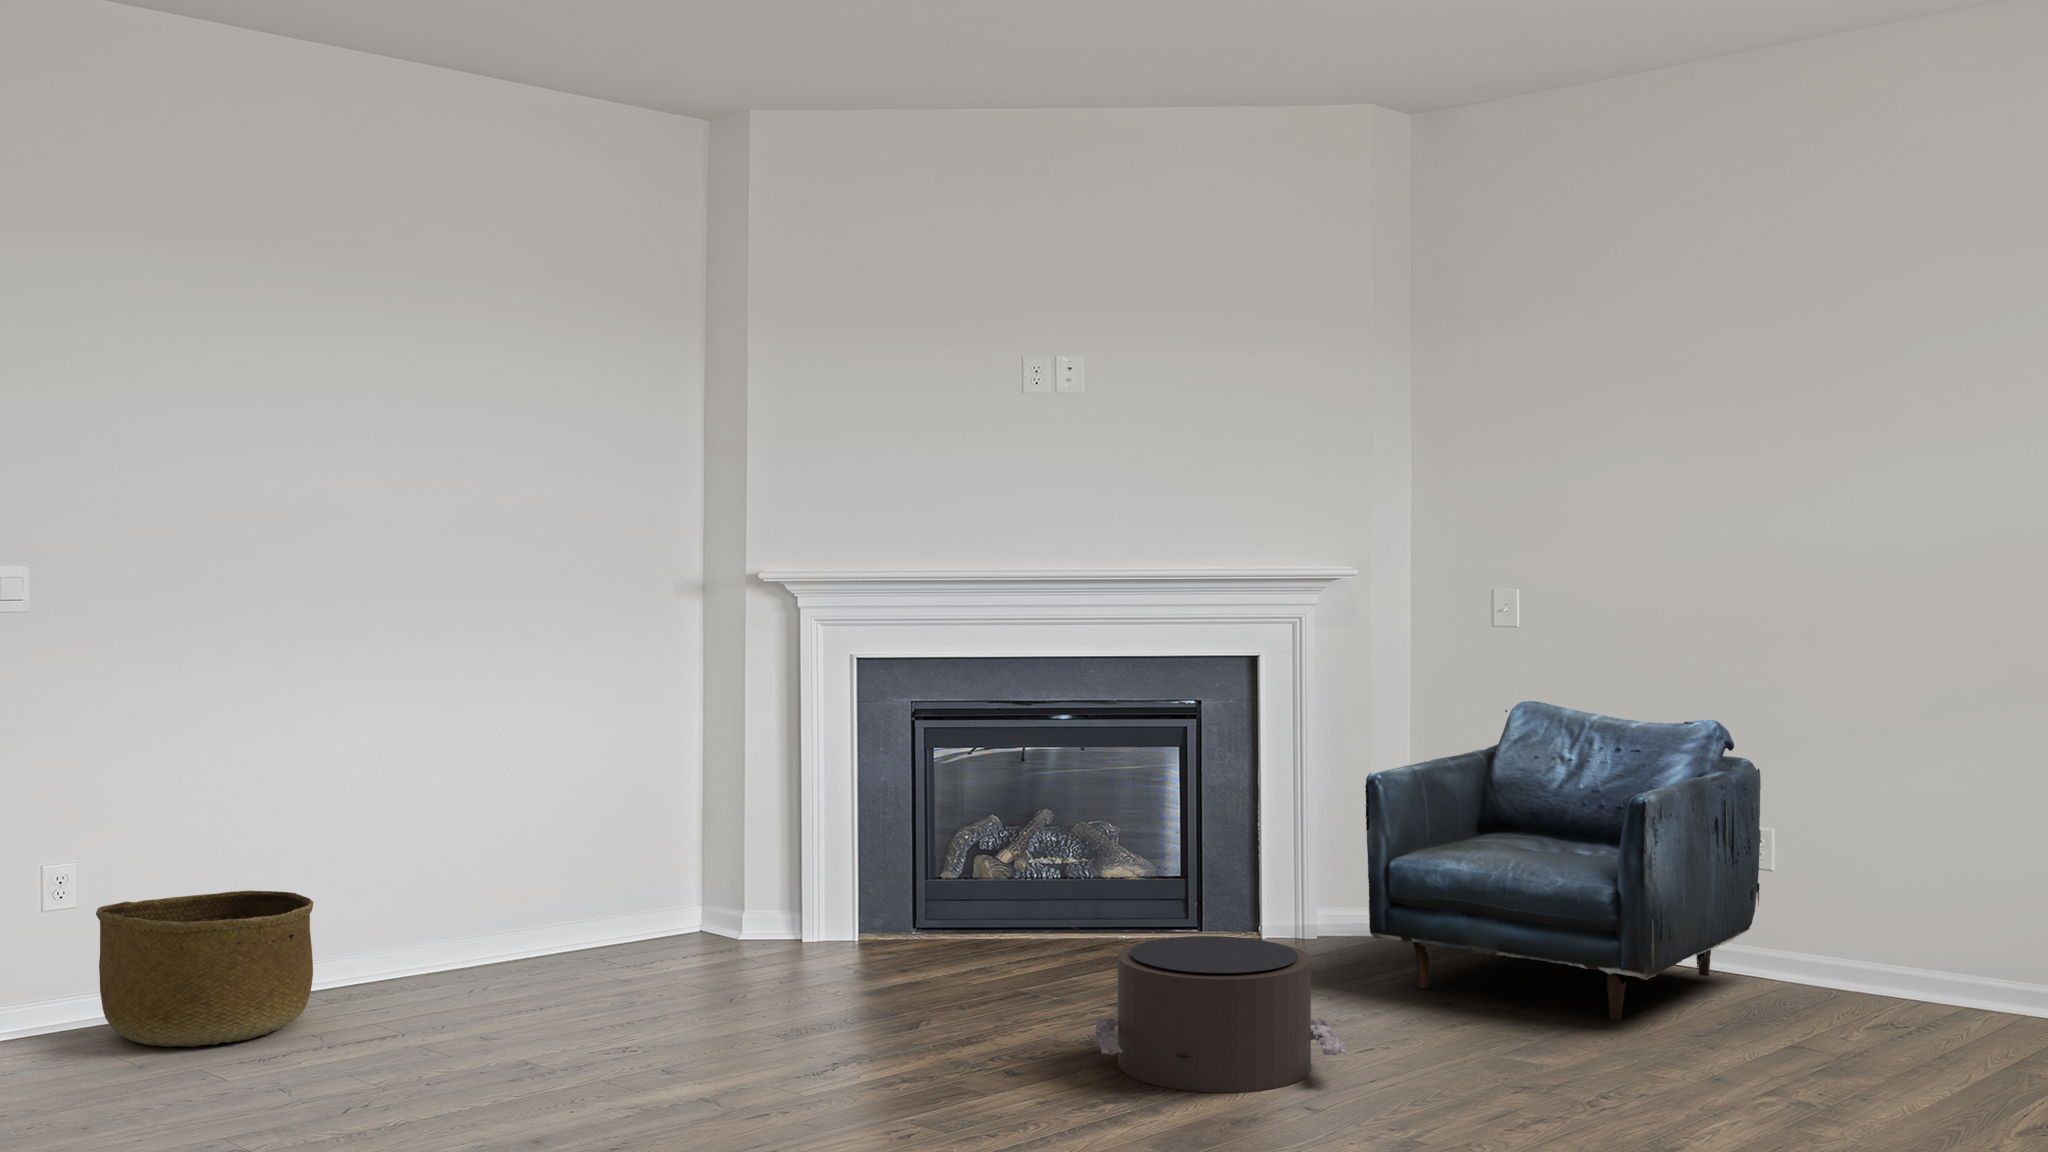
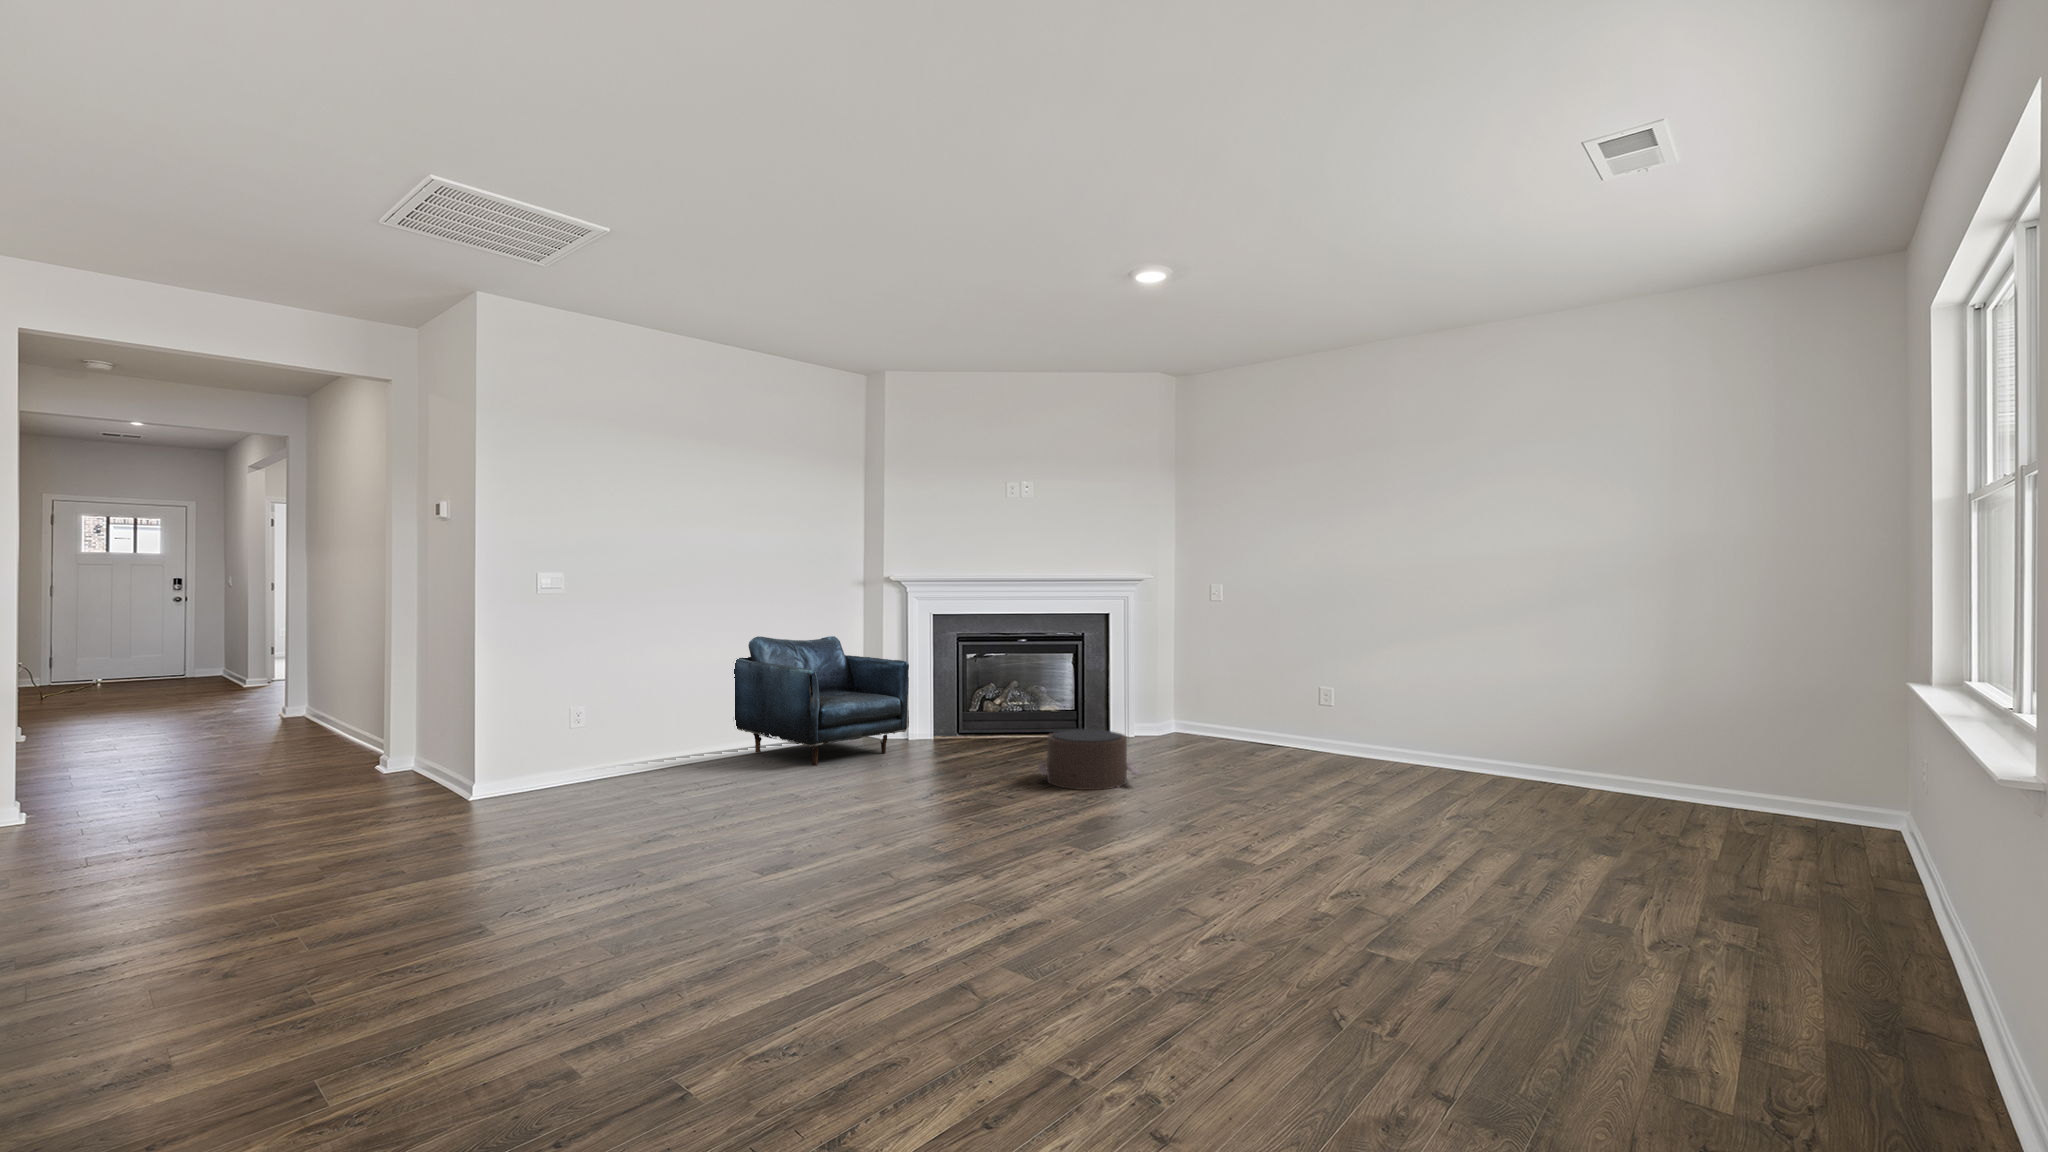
armchair: present [1365,701,1761,1020] -> present [734,636,909,766]
basket: present [96,891,313,1047] -> none [613,713,704,776]

